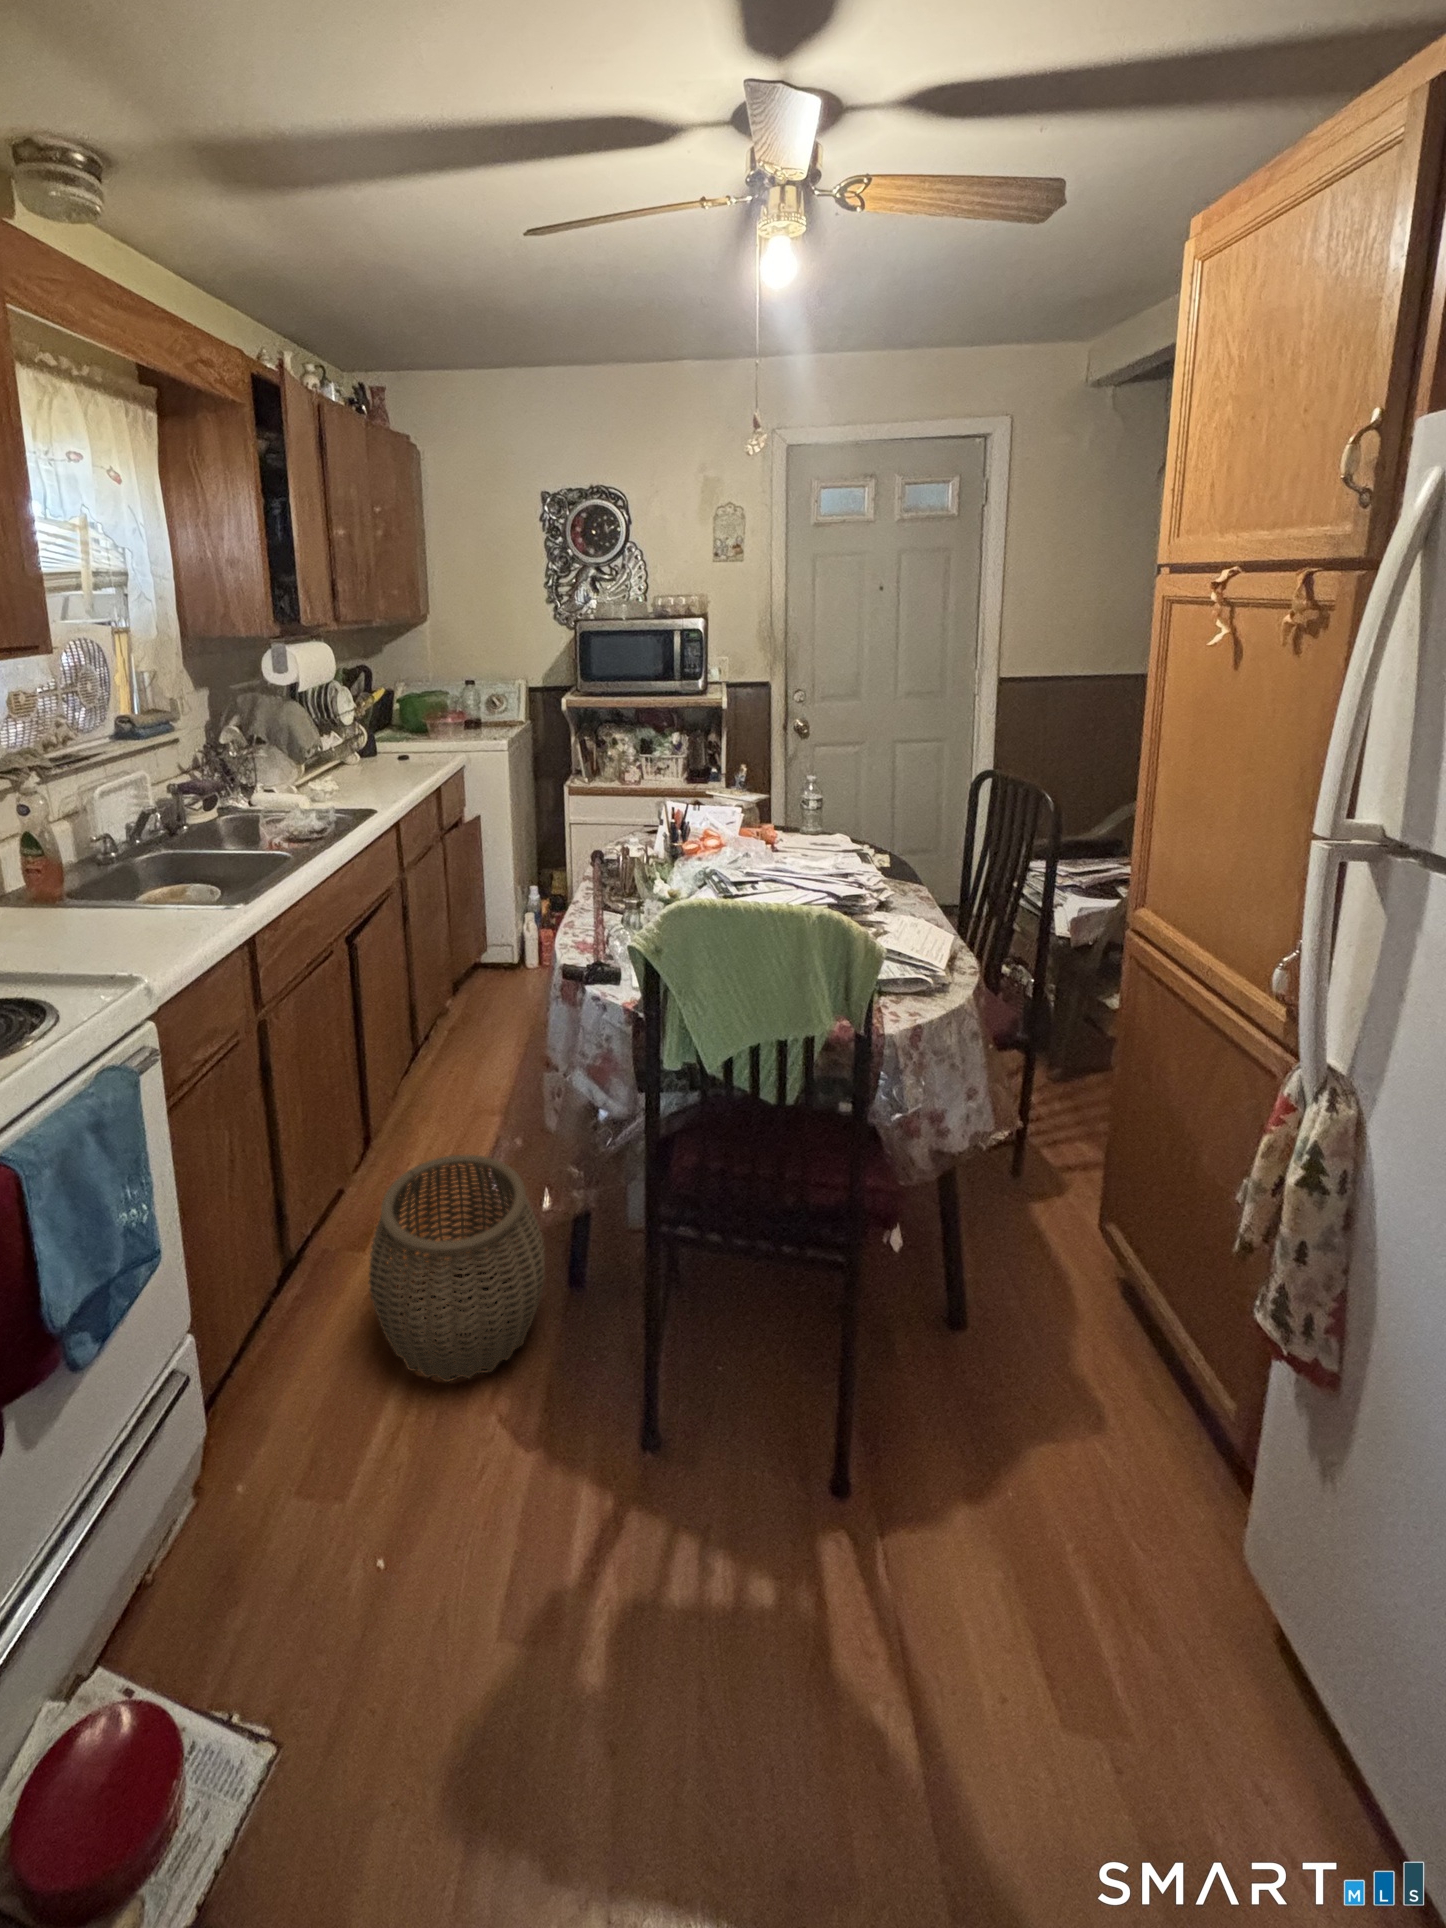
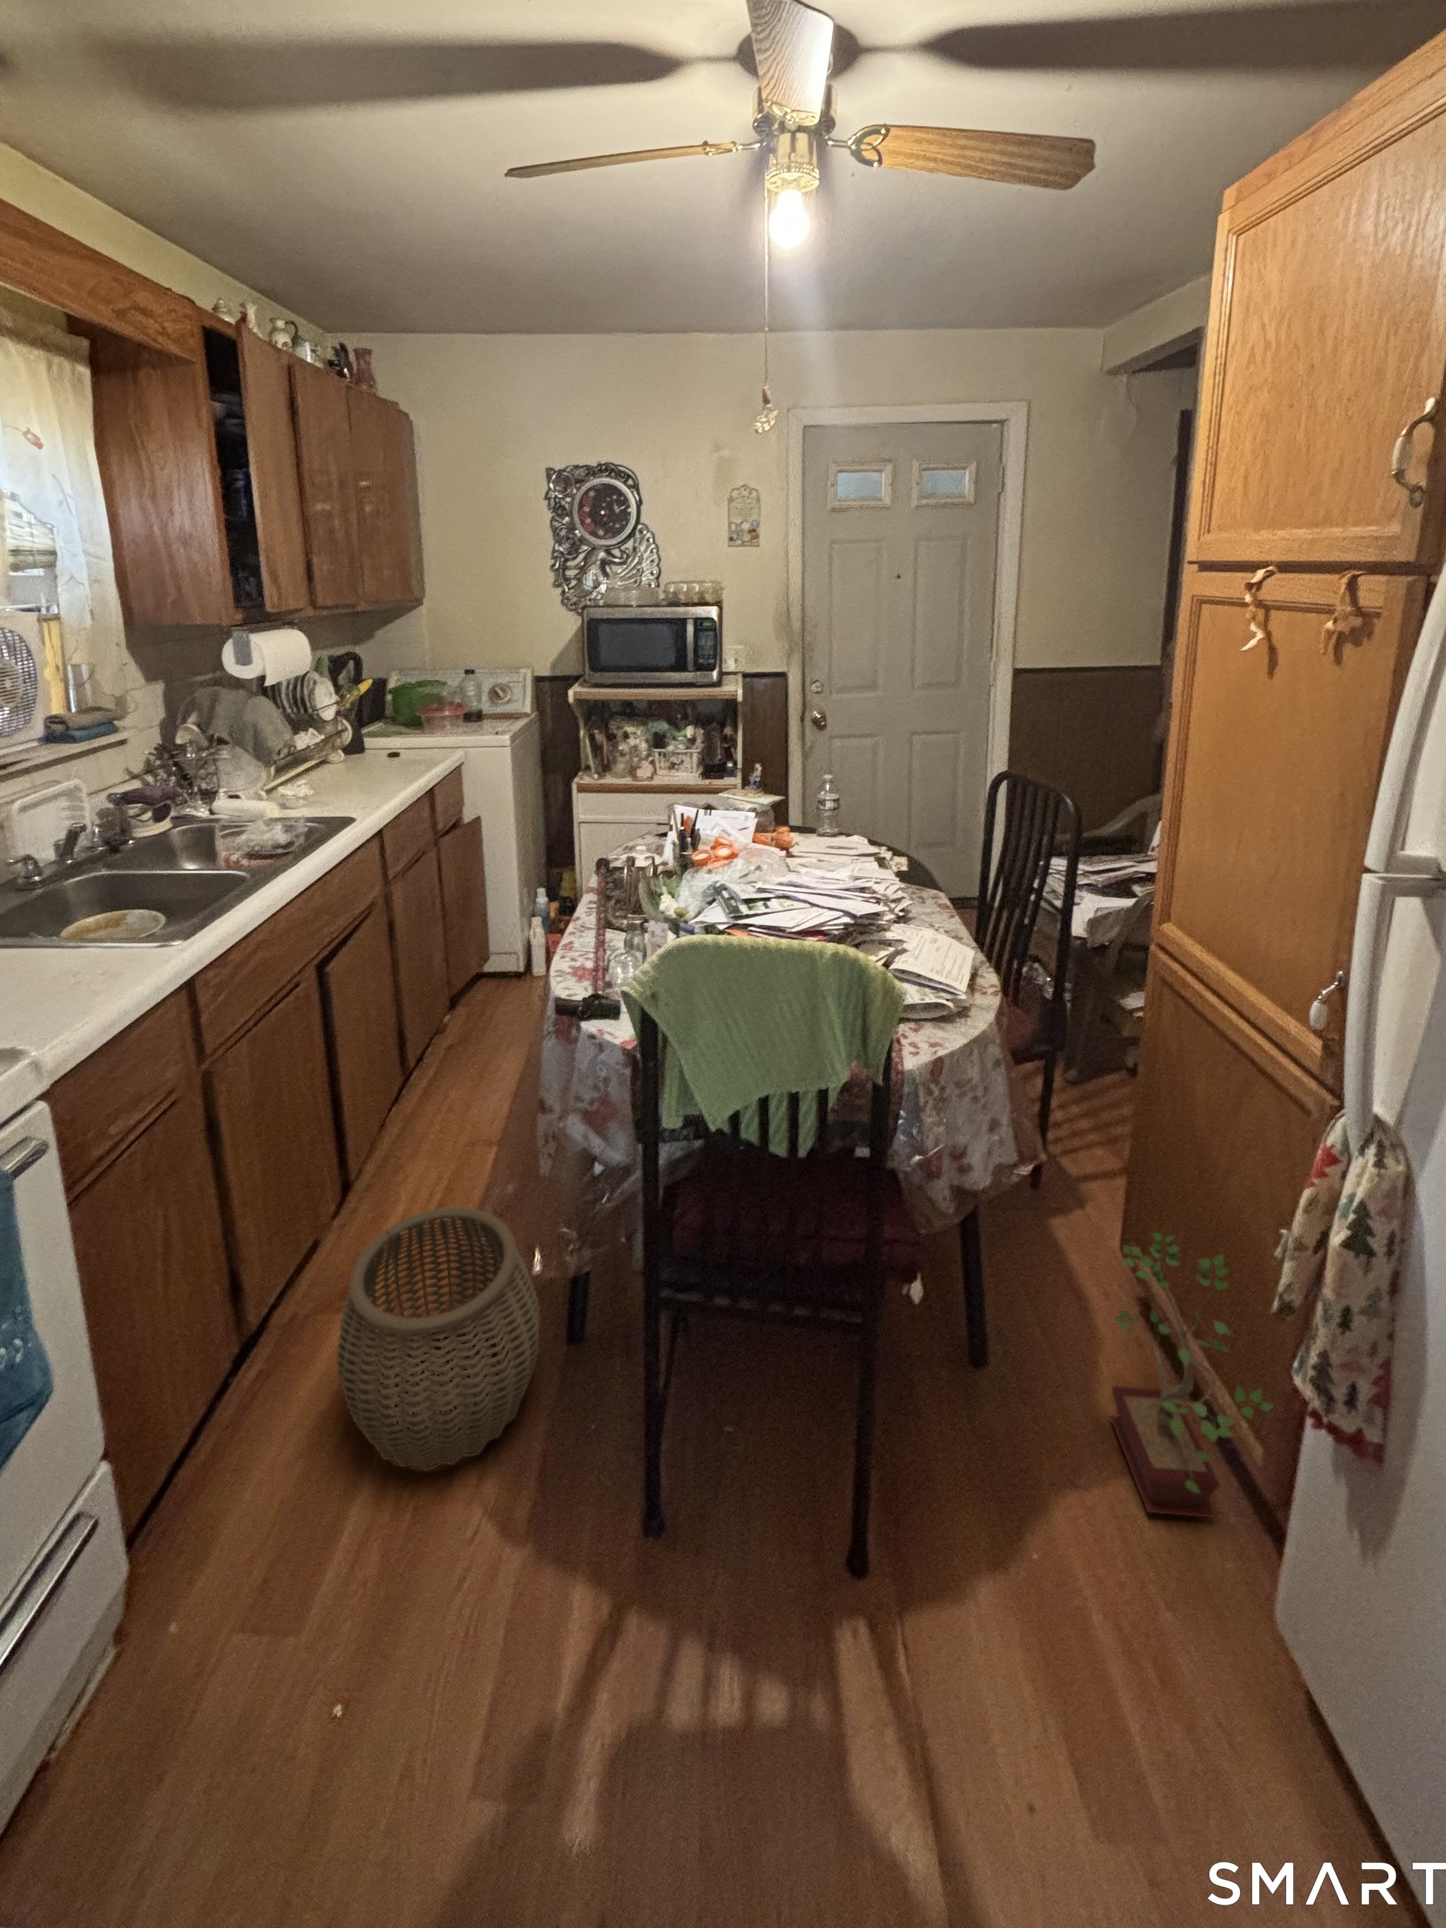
potted plant: none [1086,1203,1244,1473] -> present [1110,1233,1274,1517]

